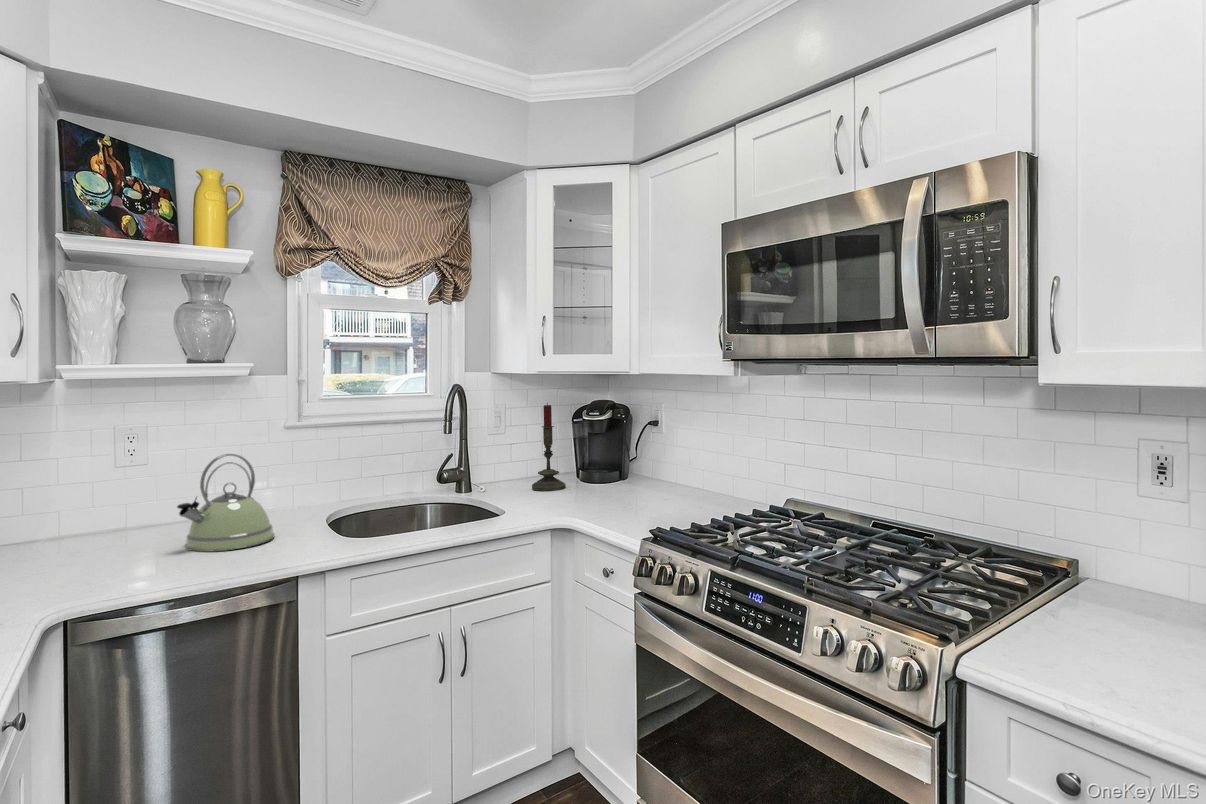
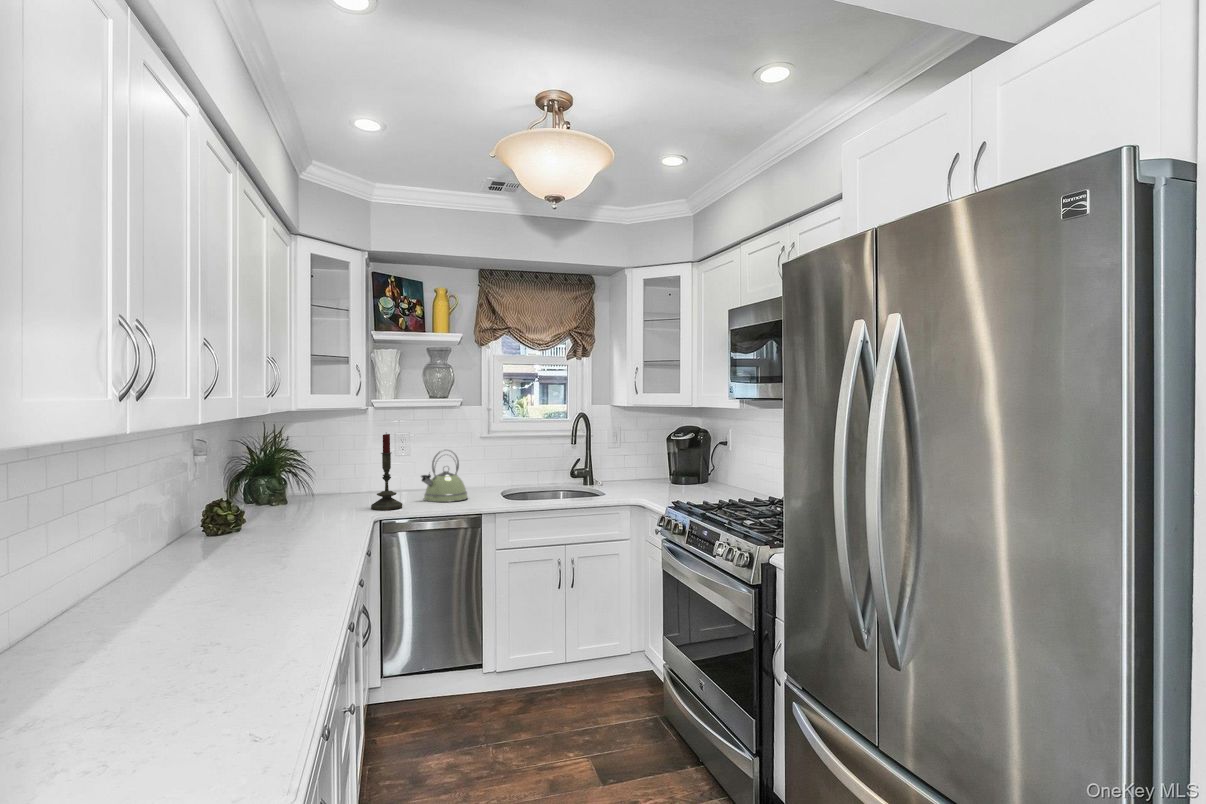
candle: present [532,403,566,491] -> present [371,434,402,510]

